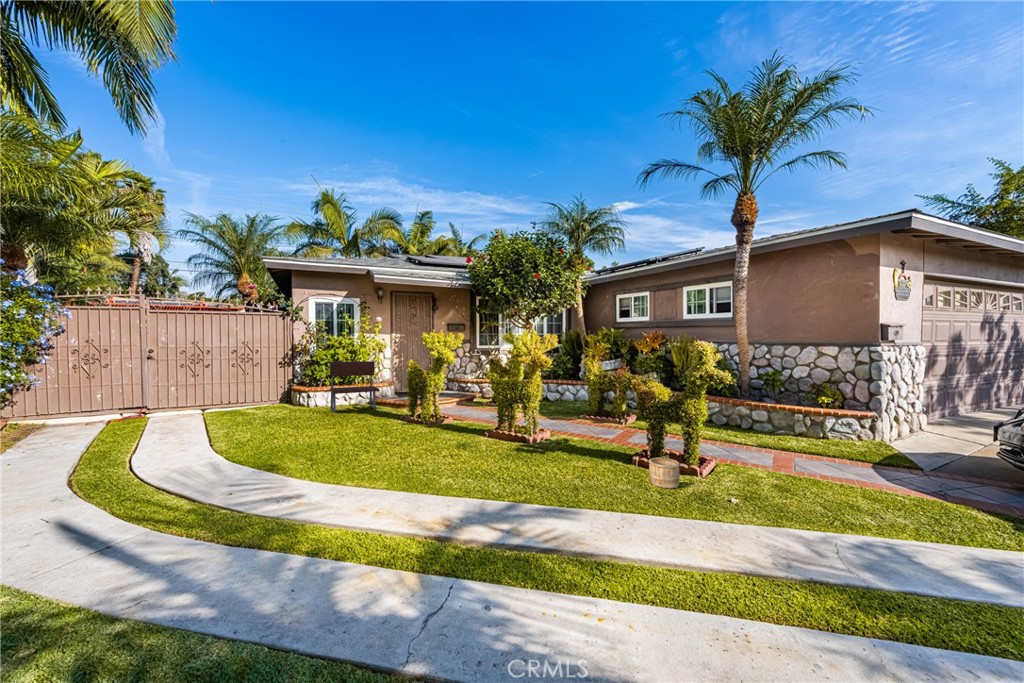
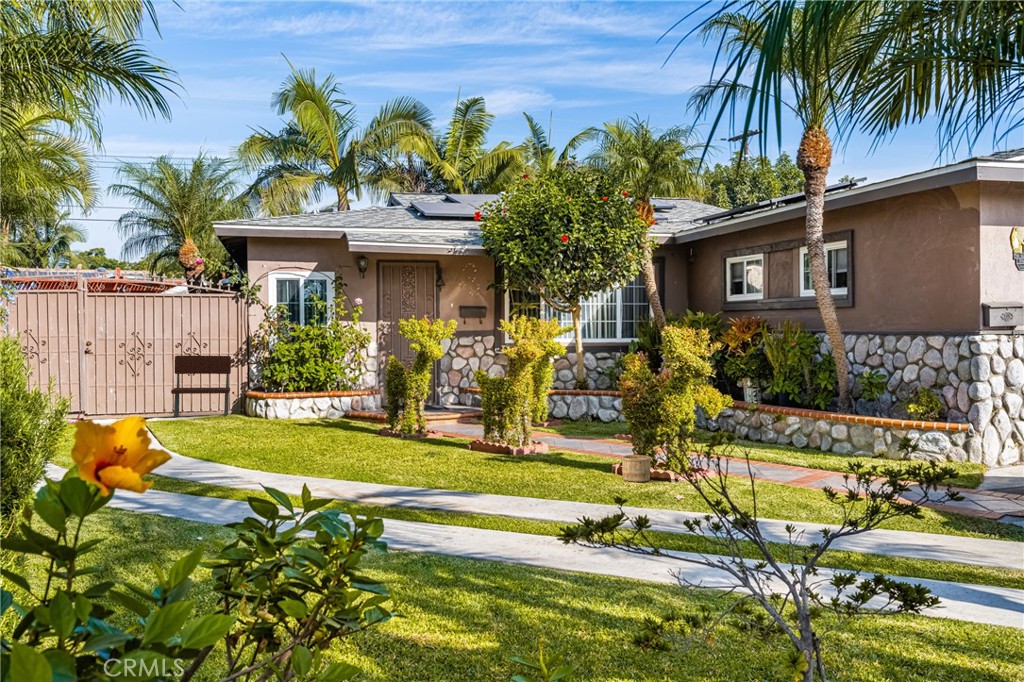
bench: present [330,361,379,413] -> present [171,355,231,417]

